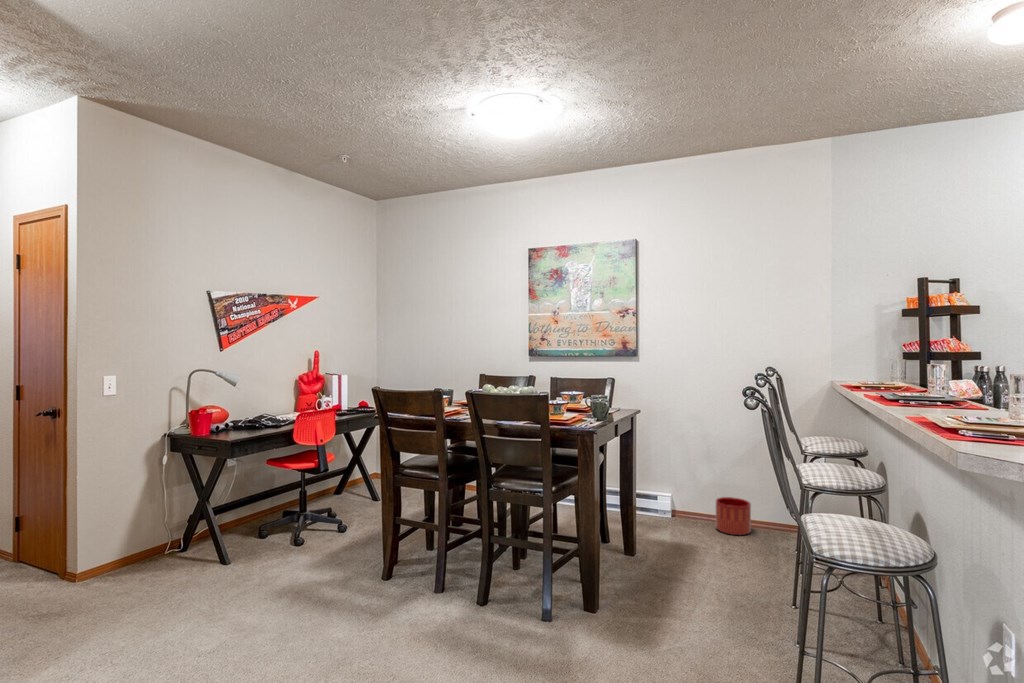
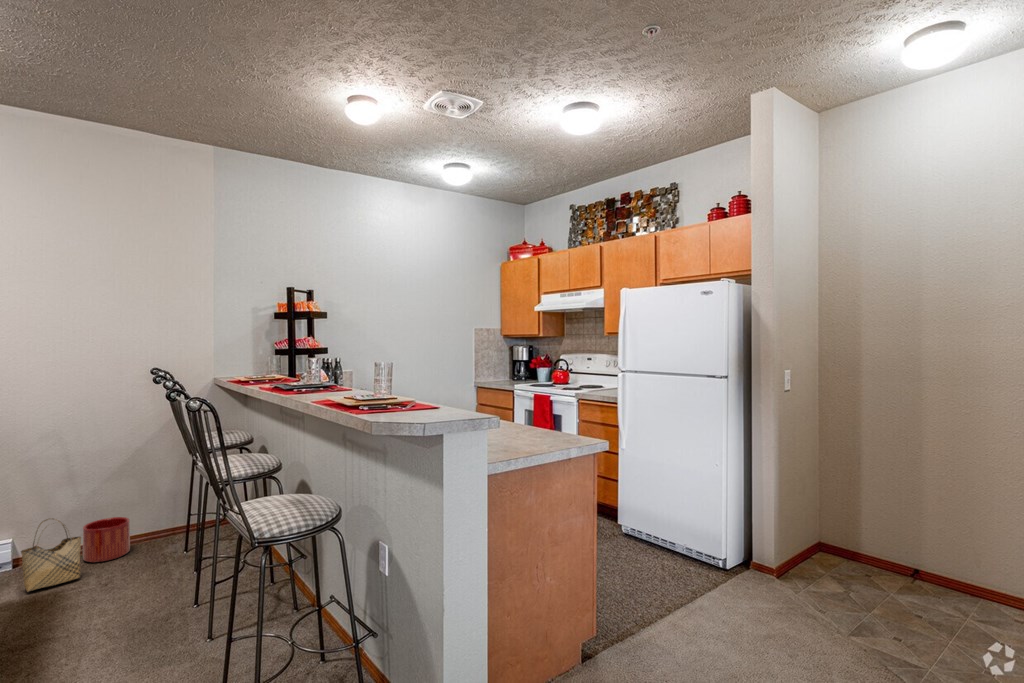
woven basket: none [672,485,712,541] -> present [21,518,81,592]

